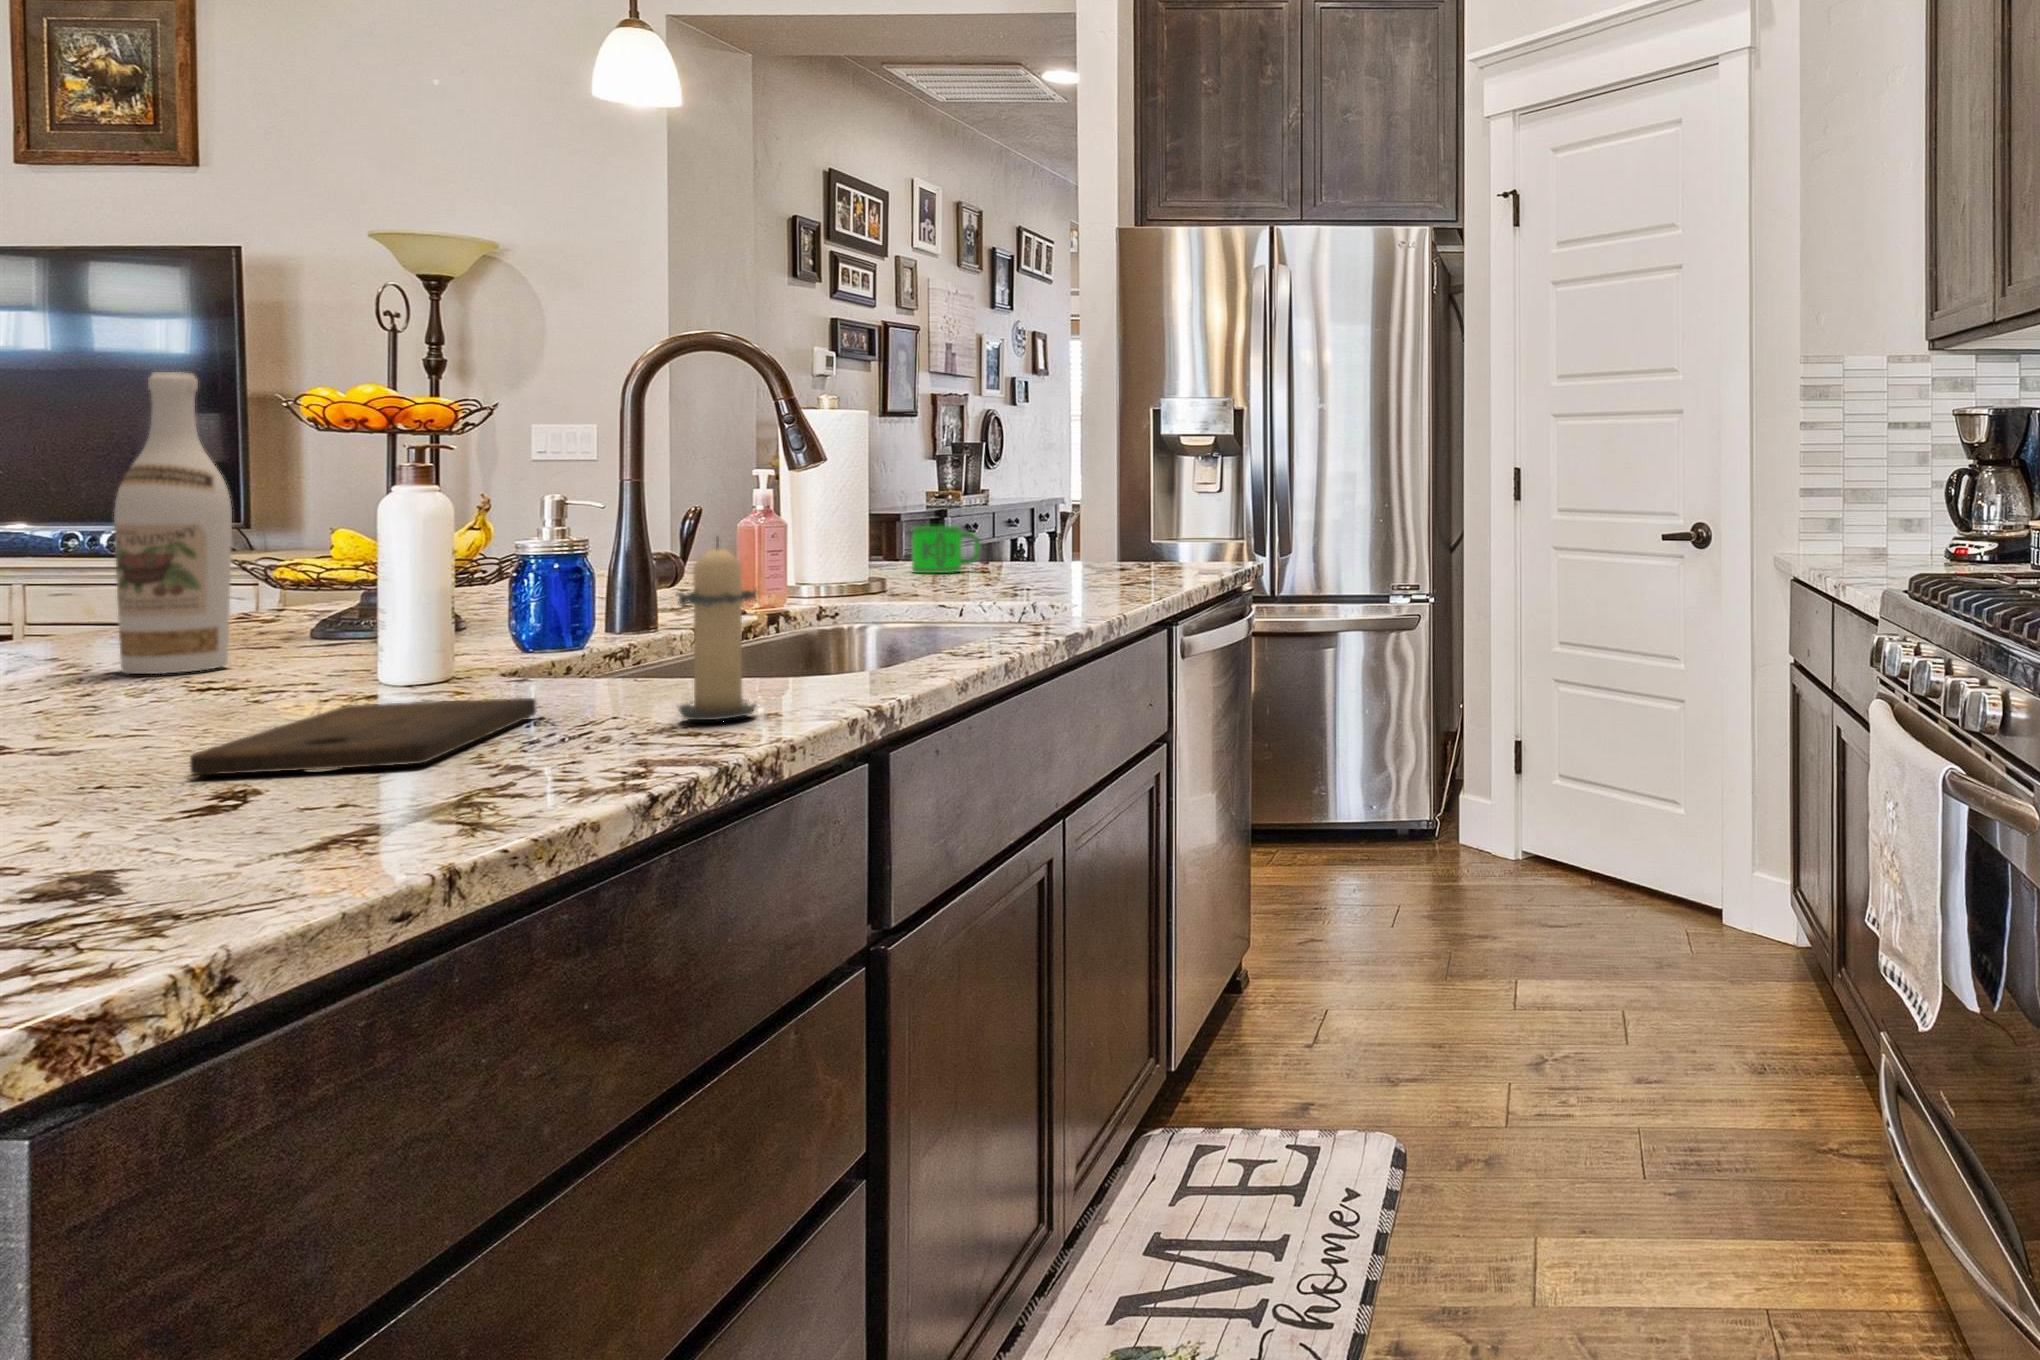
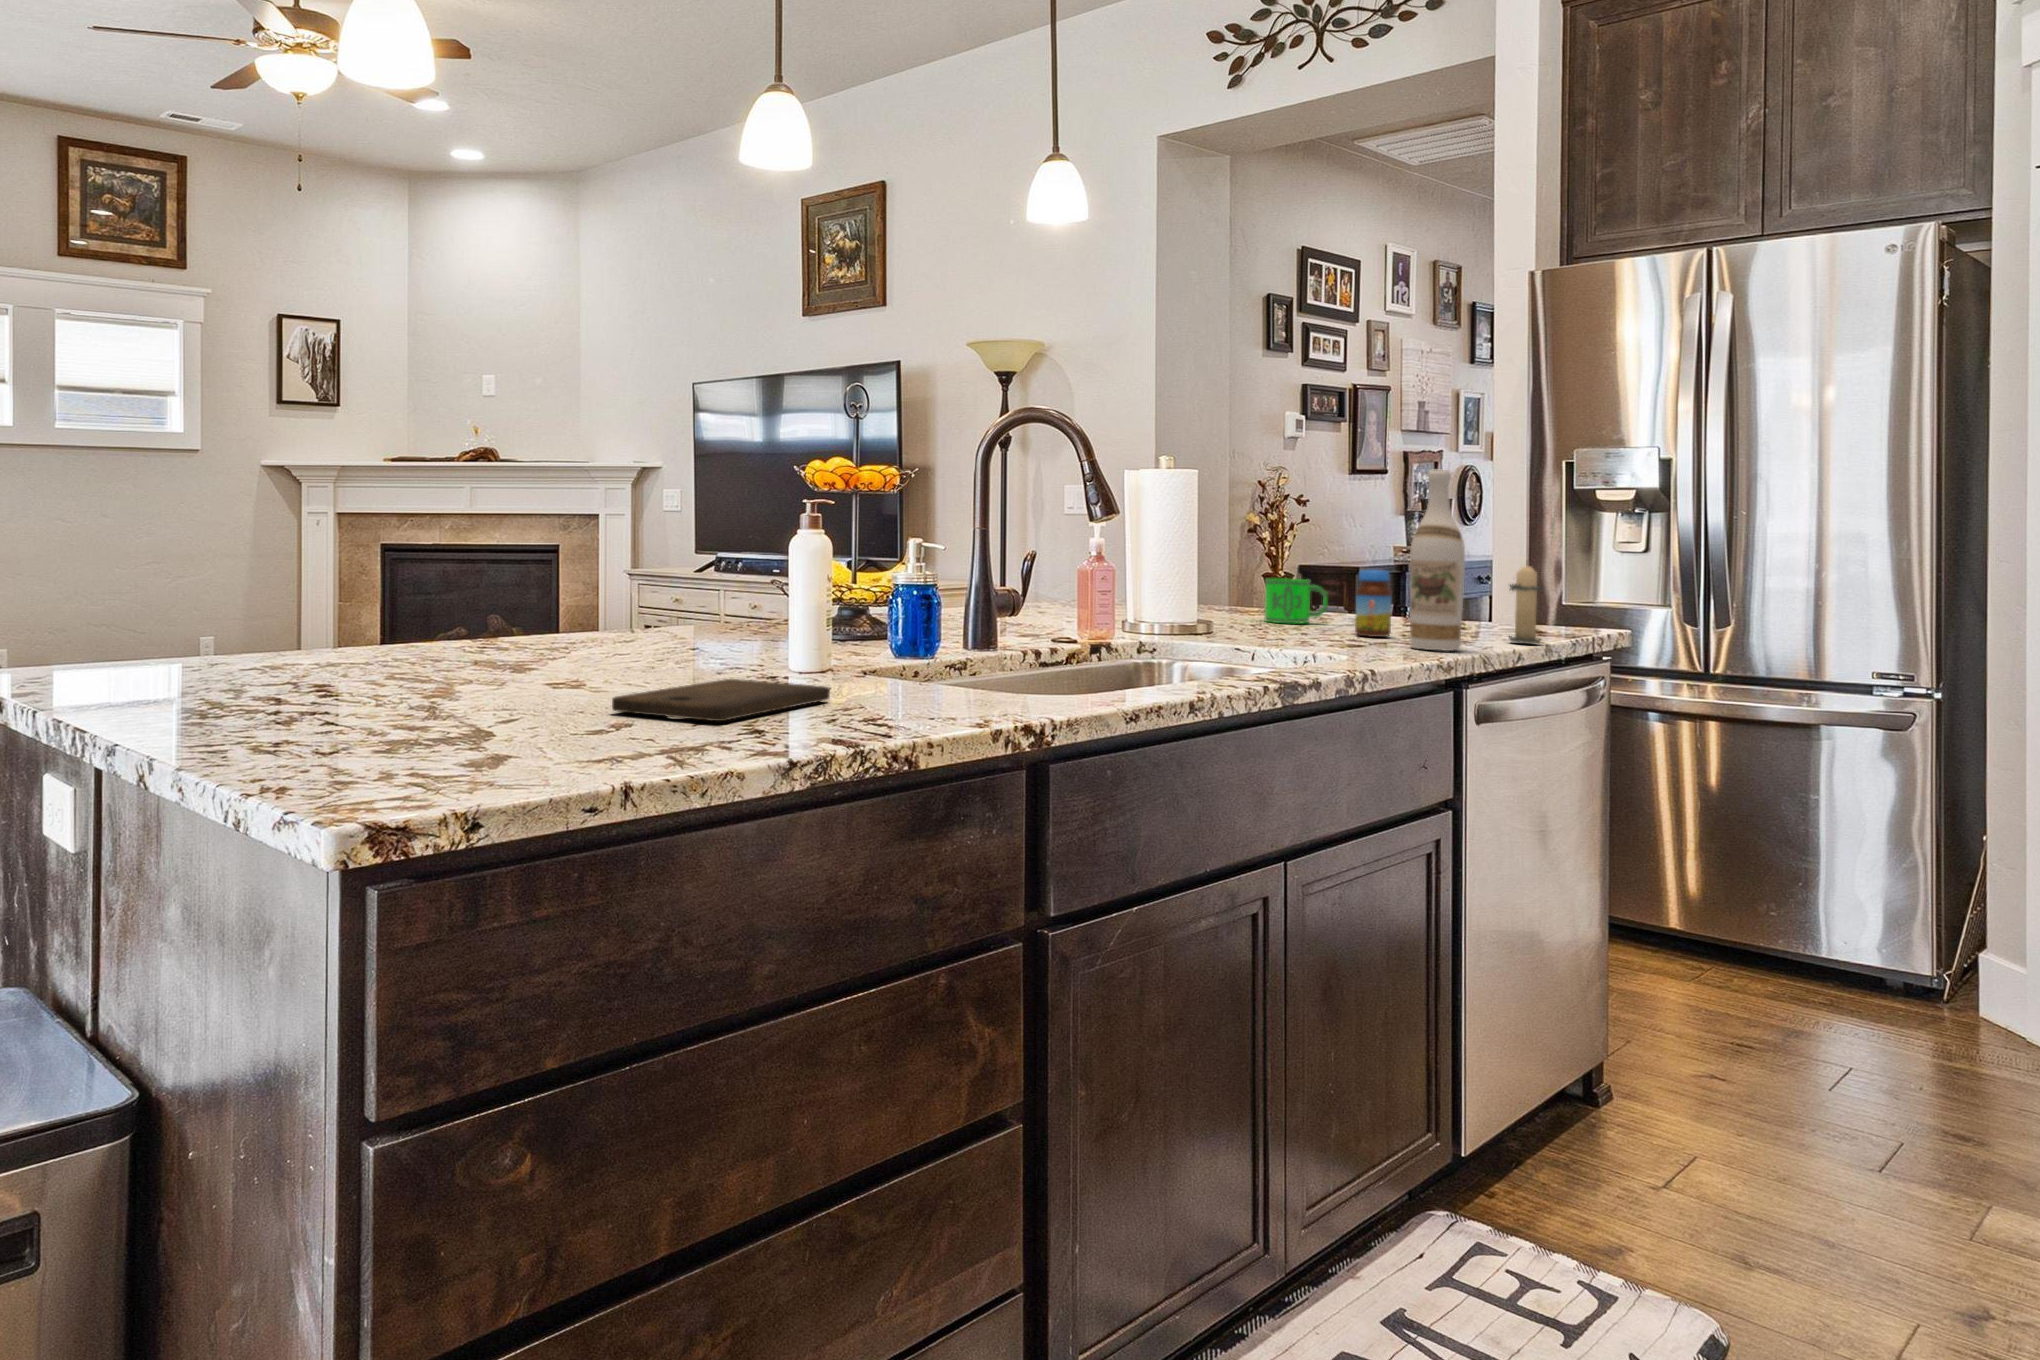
wine bottle: present [114,372,232,674] -> present [1410,469,1465,651]
jar: none [1024,513,1060,581] -> present [1355,570,1391,637]
candle: present [675,537,757,720] -> present [1509,563,1543,643]

